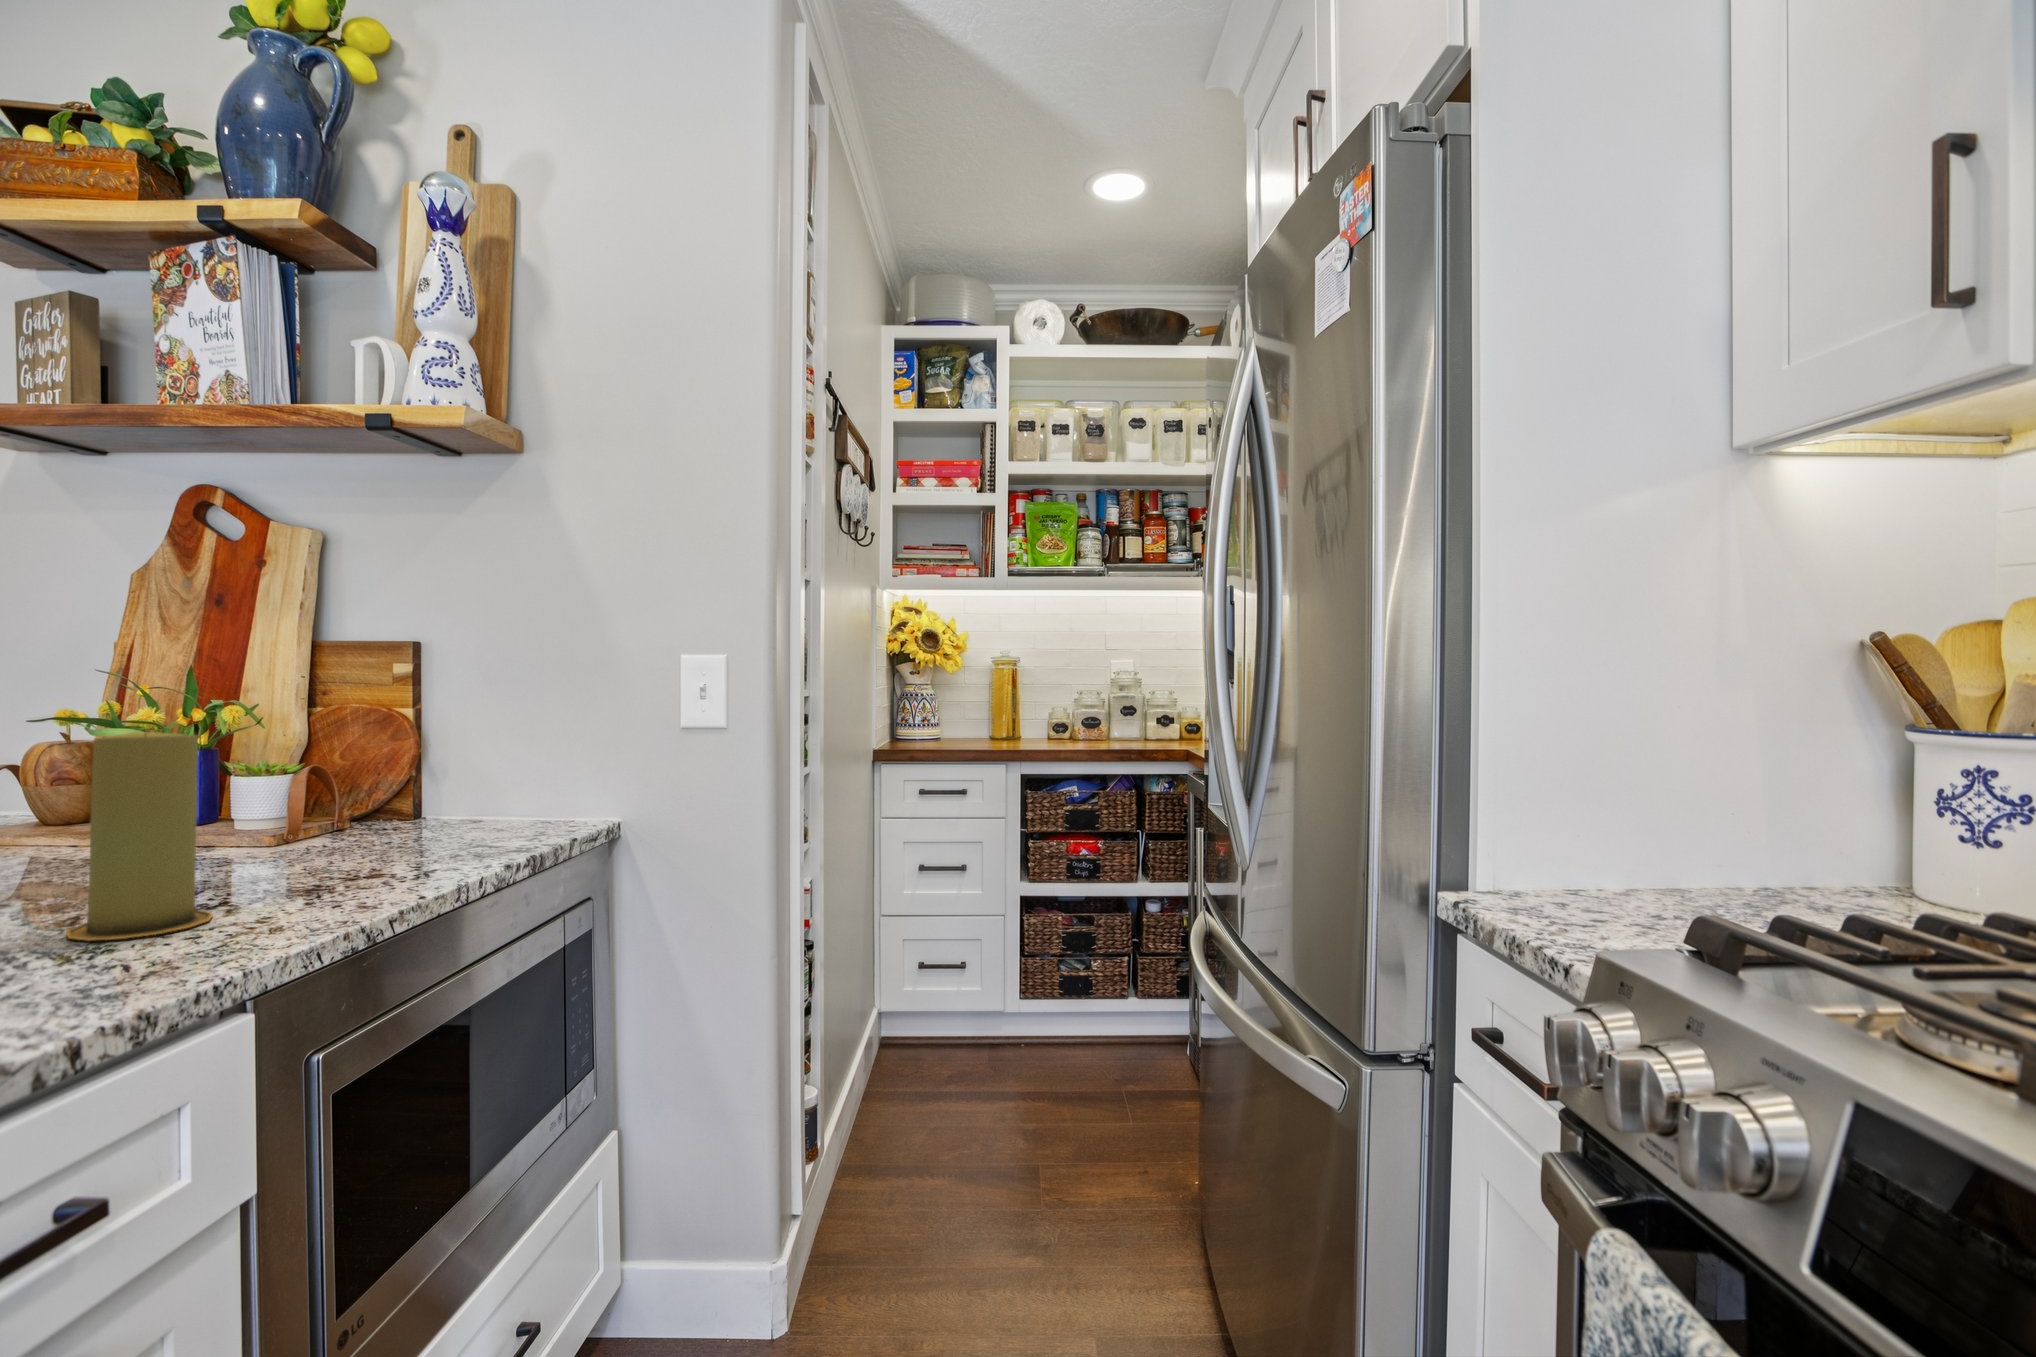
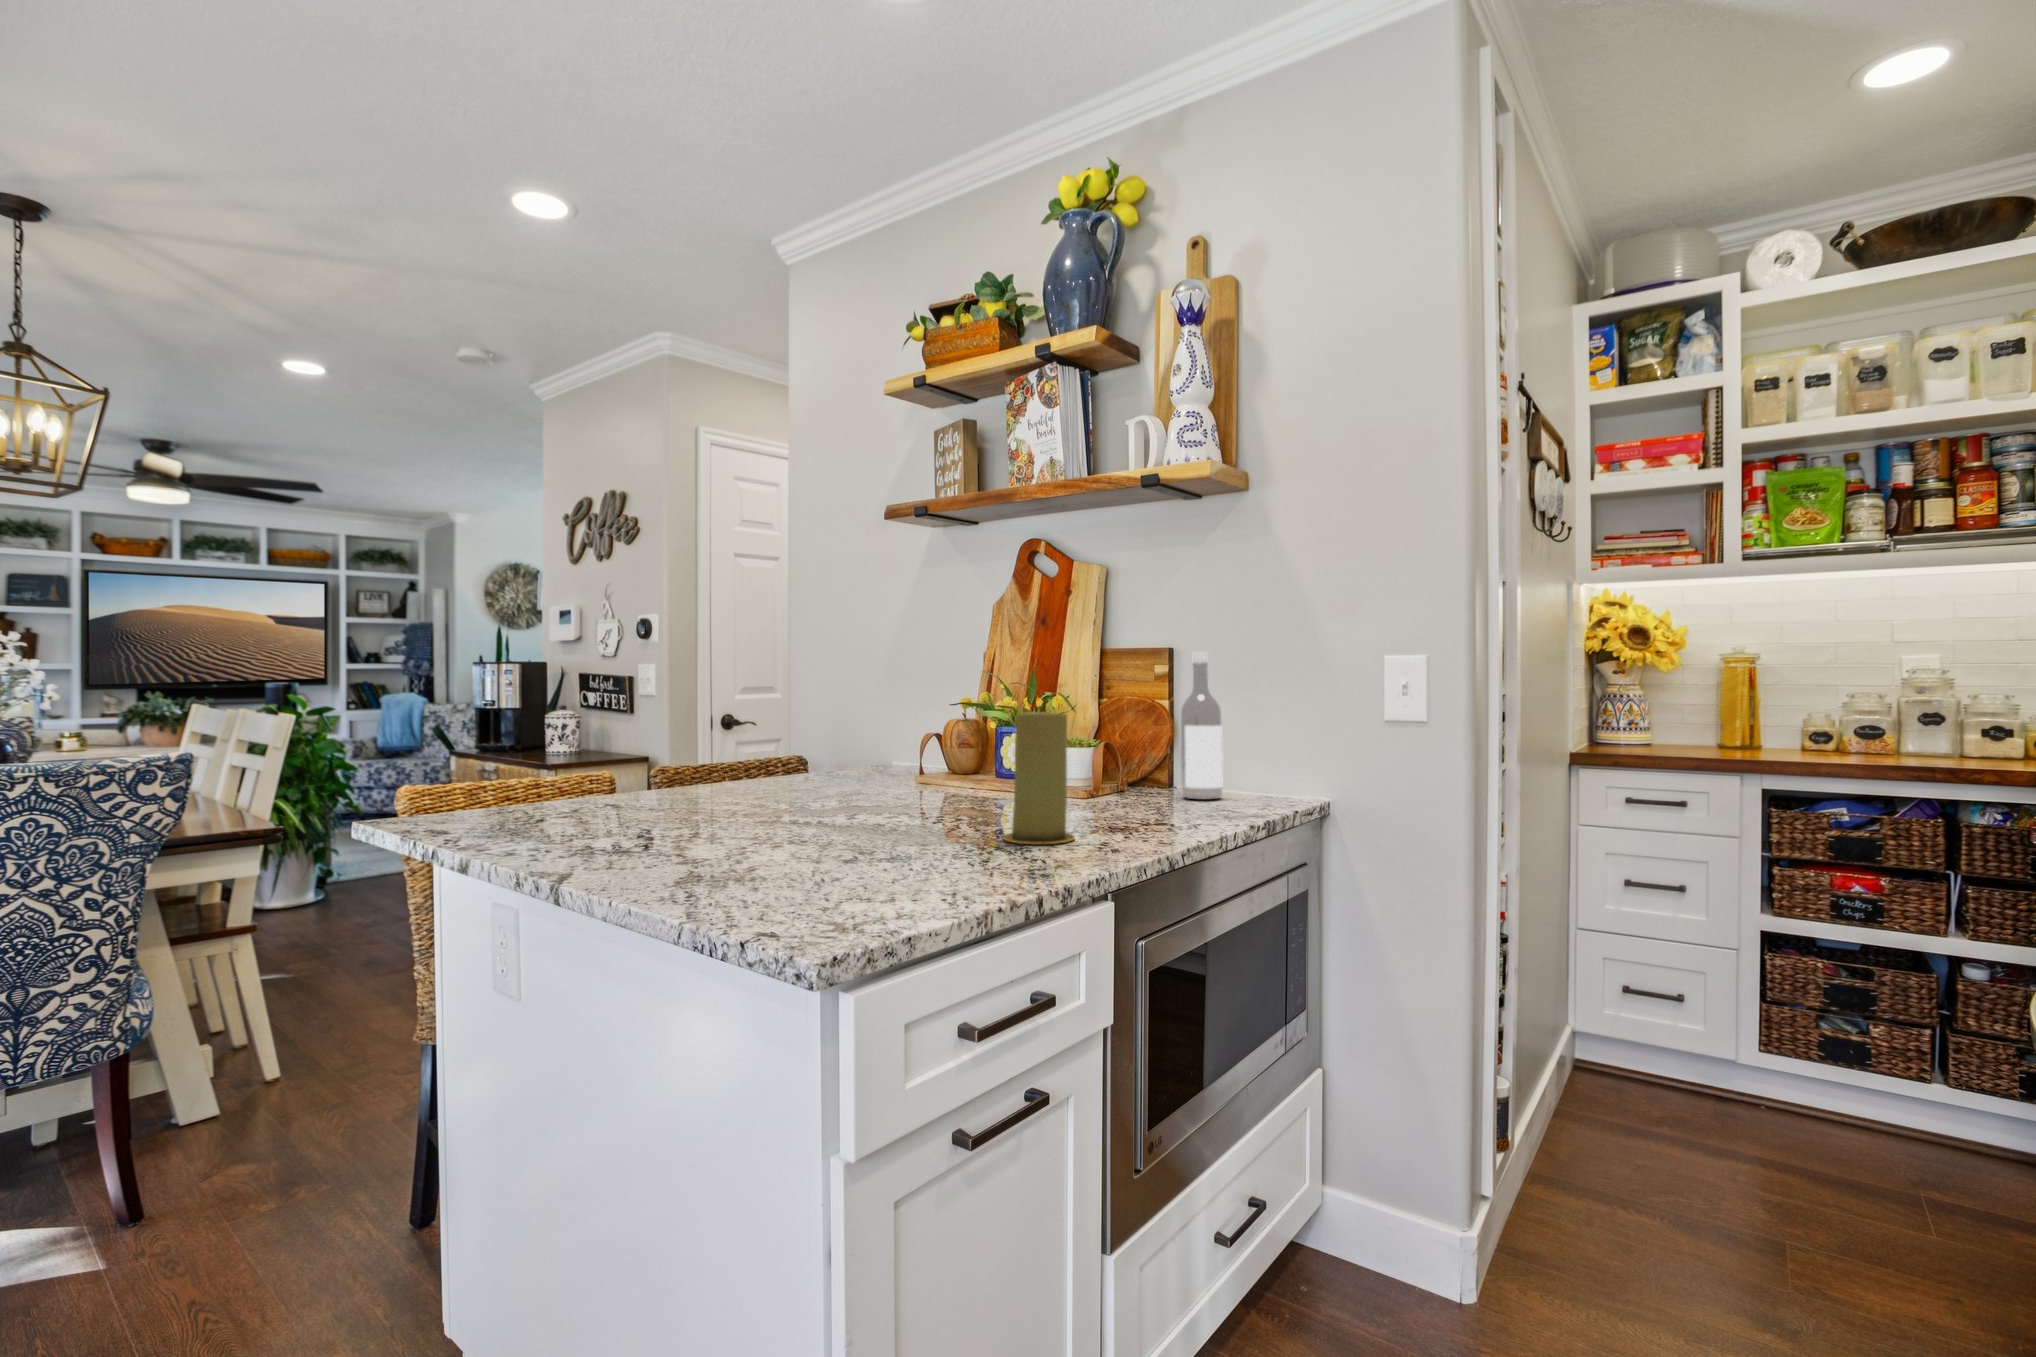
wine bottle: none [428,646,486,833] -> present [1181,652,1222,800]

